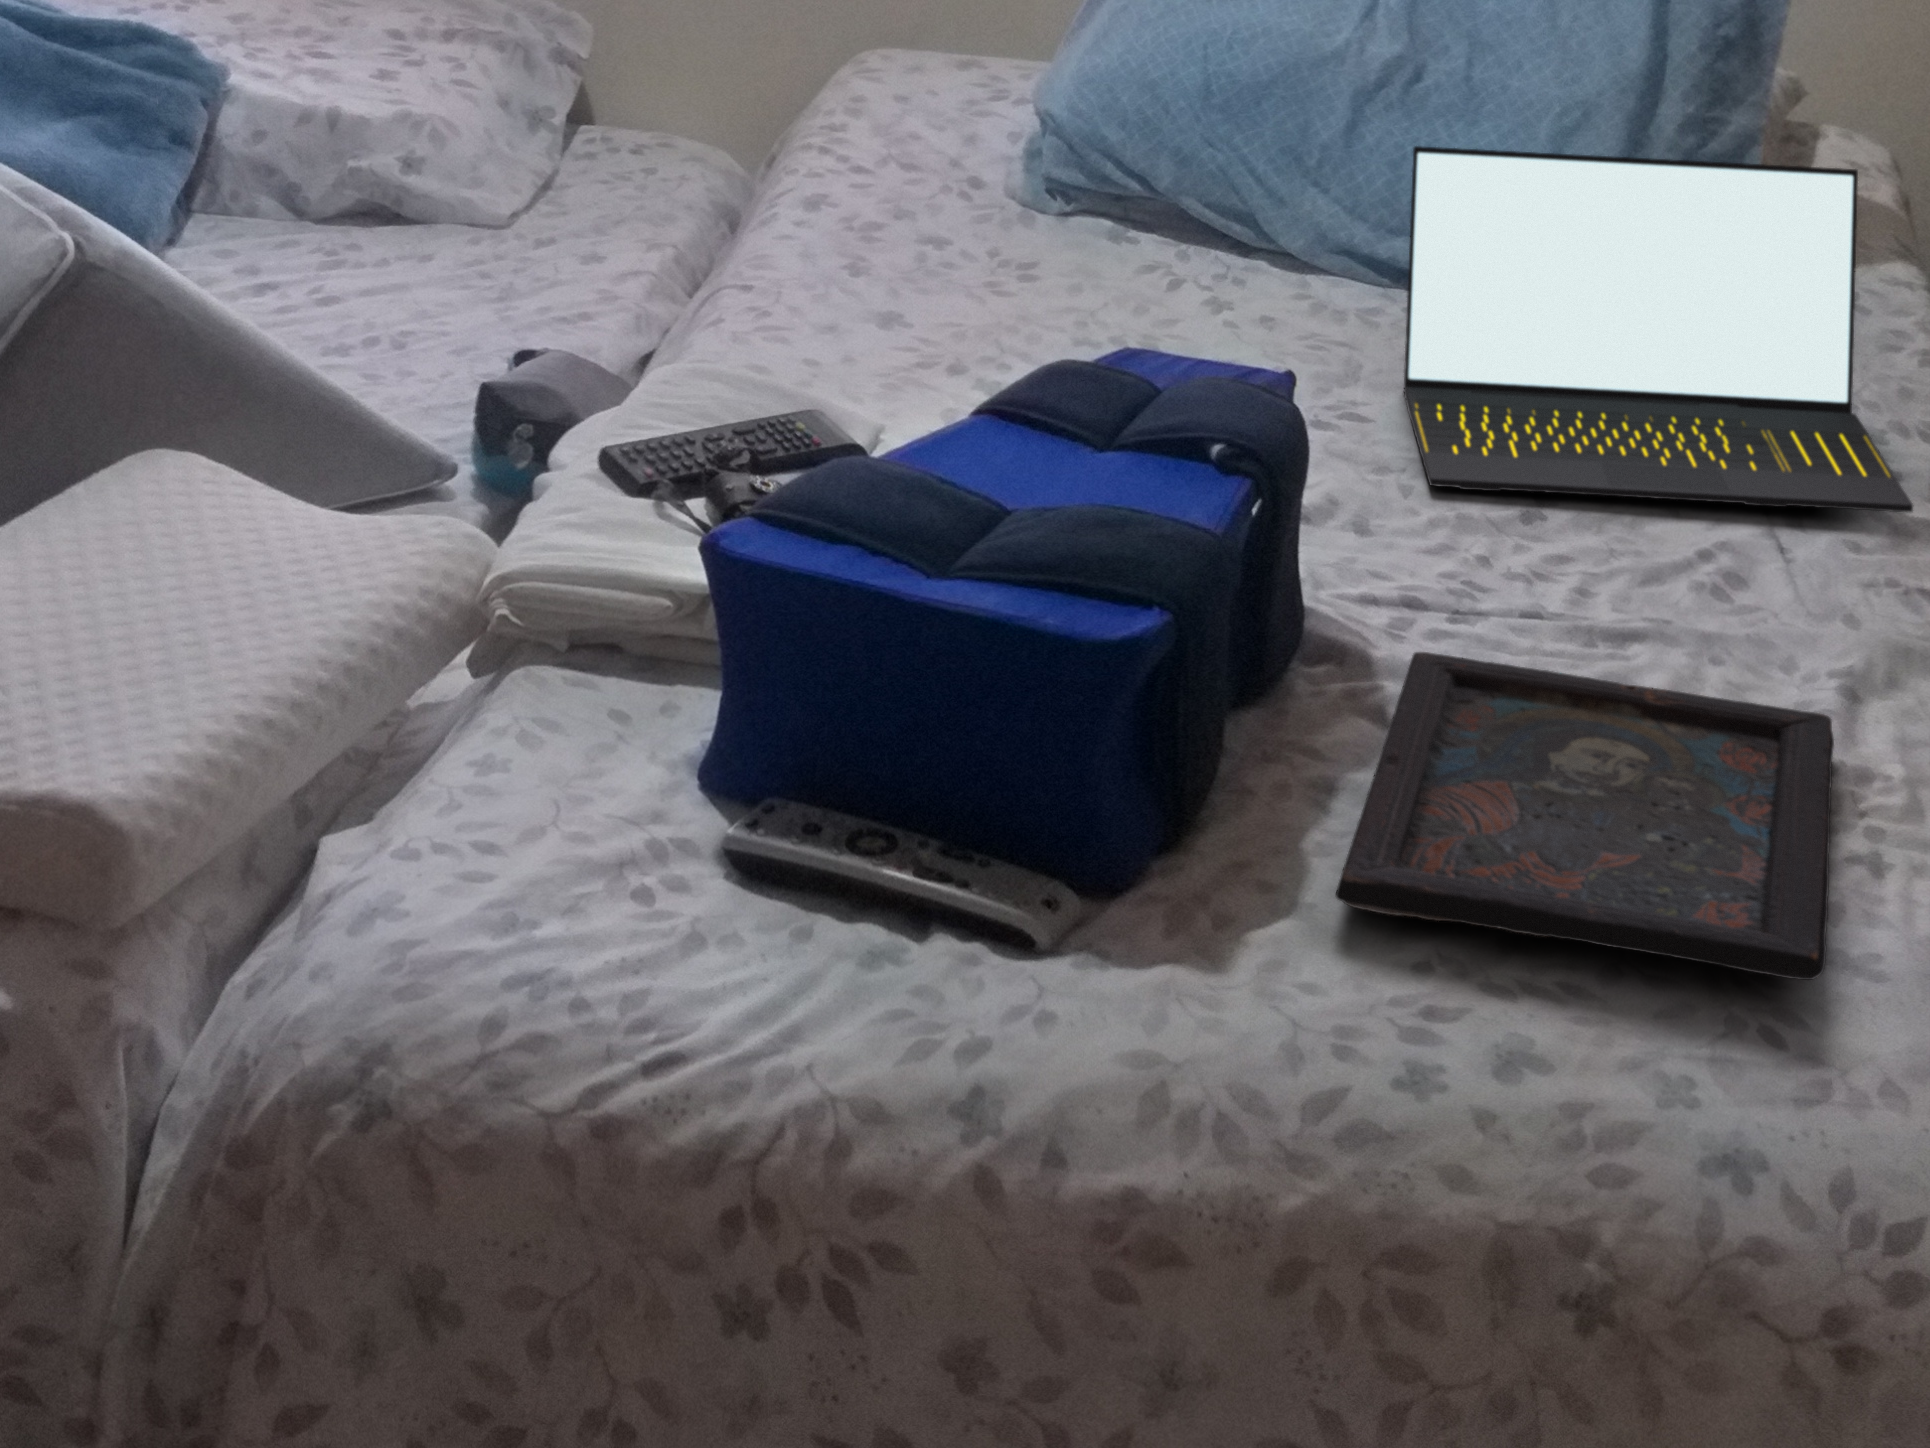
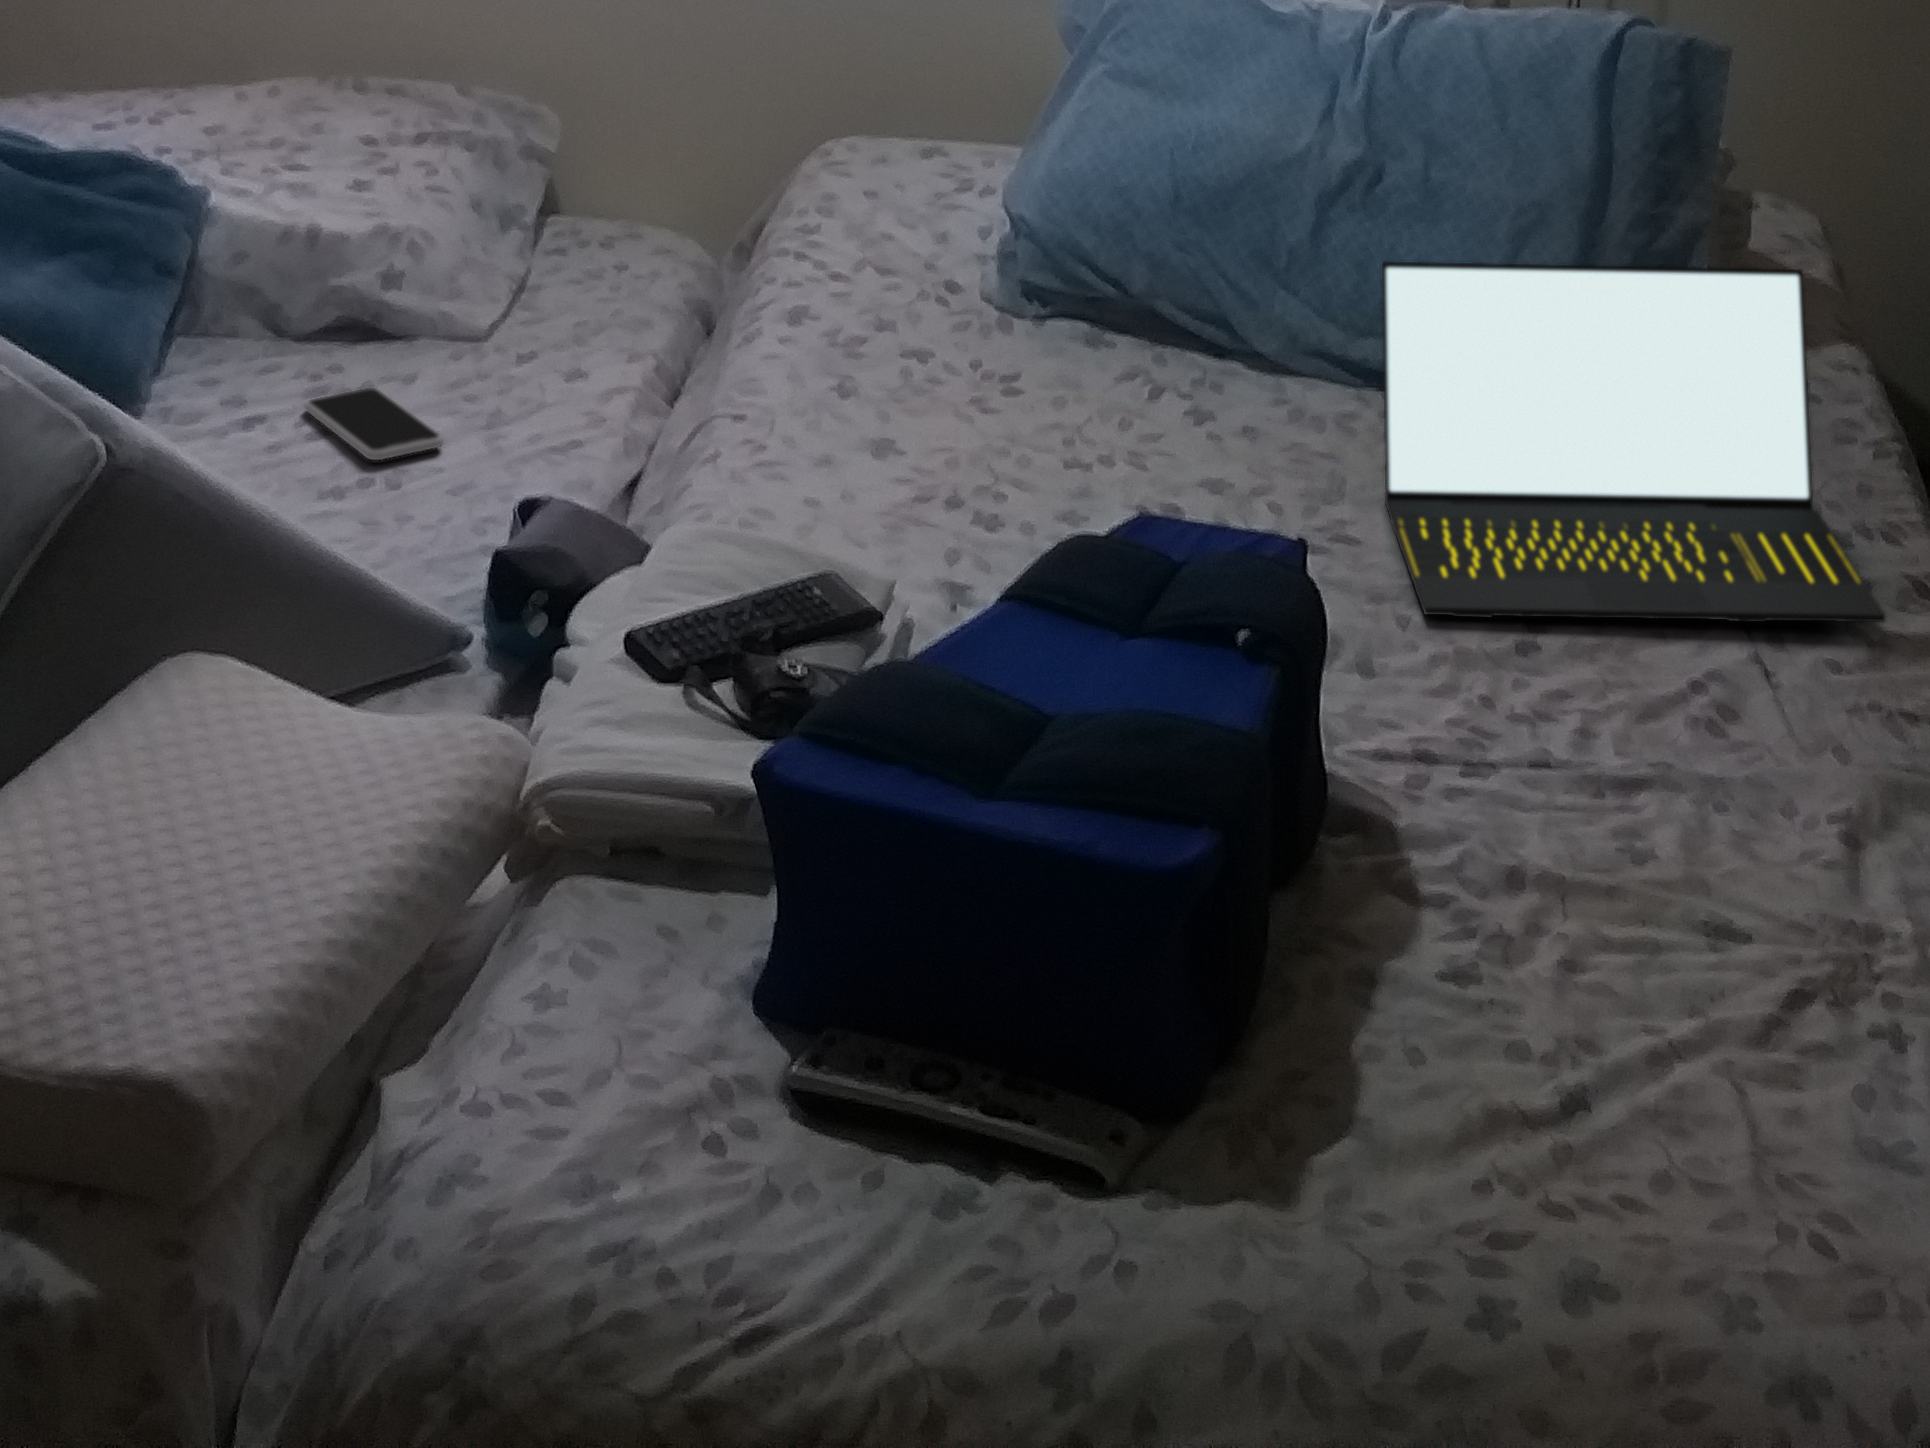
smartphone: none [311,260,448,322] -> present [305,388,444,460]
tray: present [1336,652,1834,980] -> none [1394,816,1874,1188]

